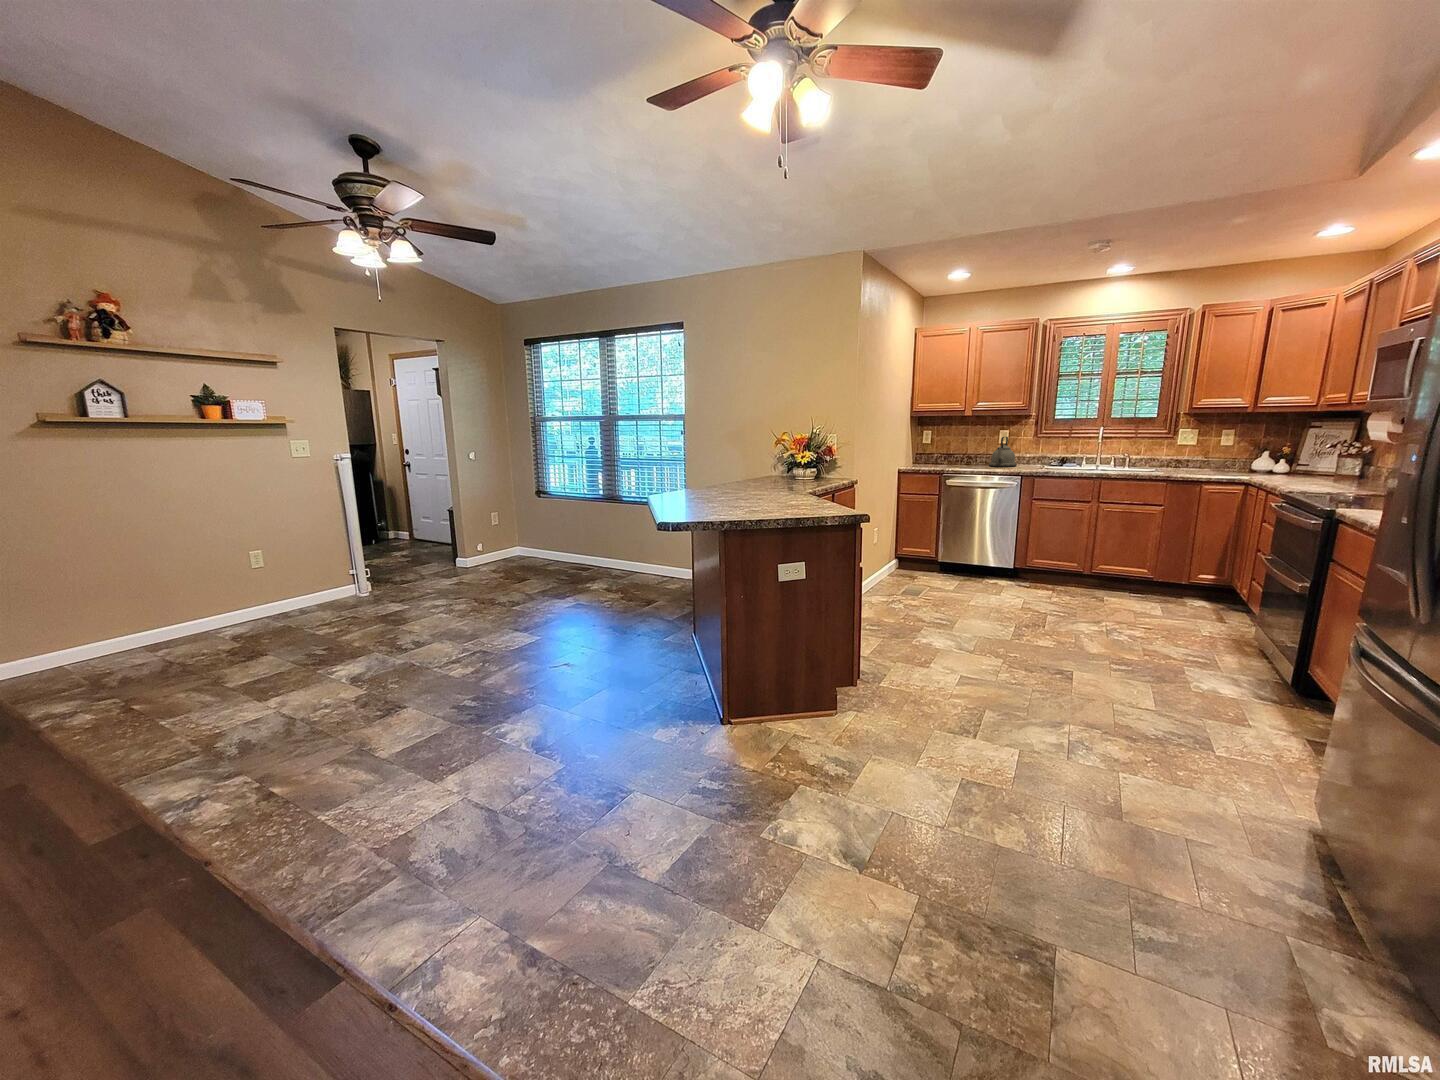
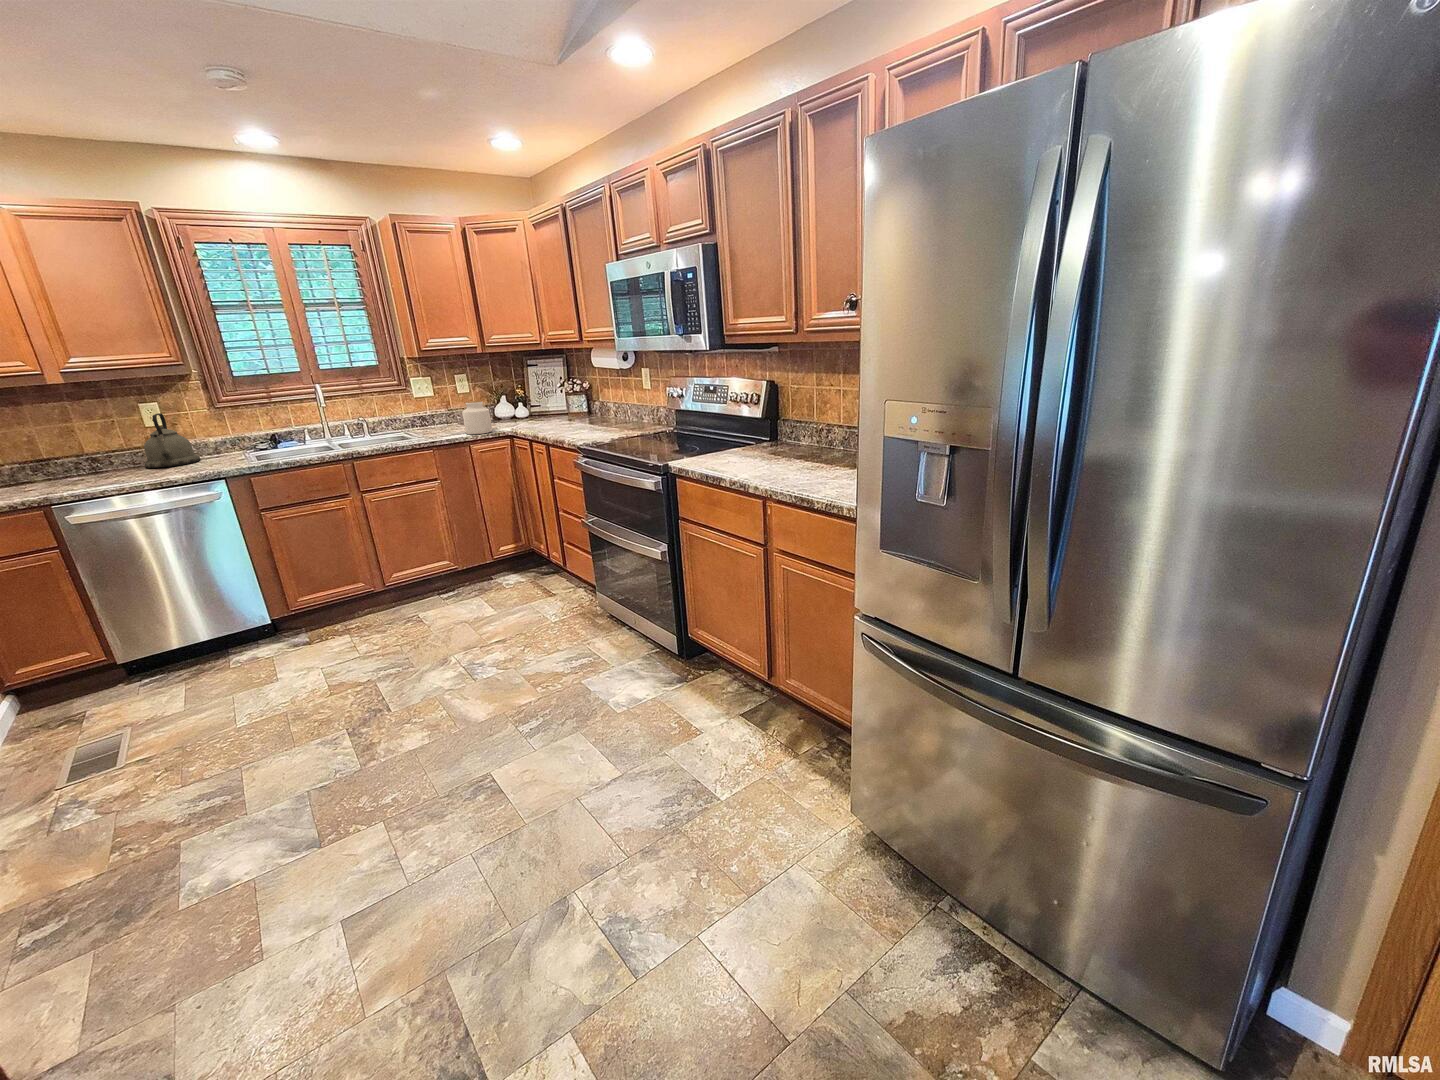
jar: none [1201,450,1231,477] -> present [462,401,492,434]

